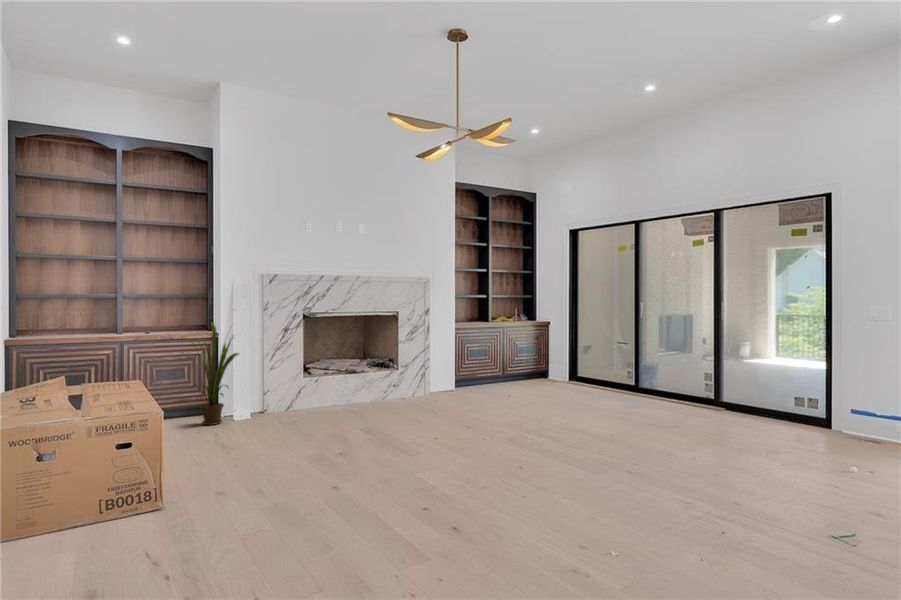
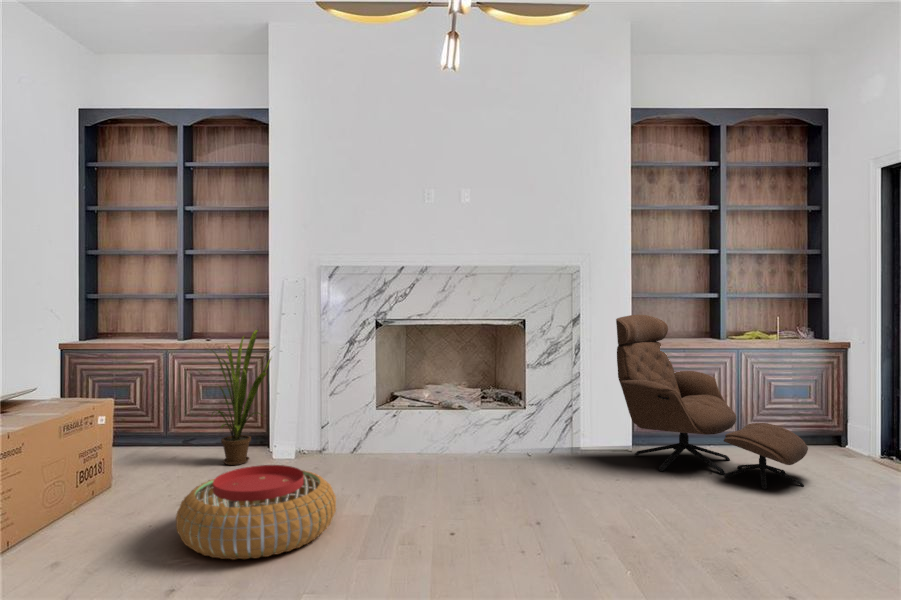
lounge chair: none [450,309,548,396] -> present [616,315,808,489]
pouf: none [269,402,366,450] -> present [176,465,336,560]

